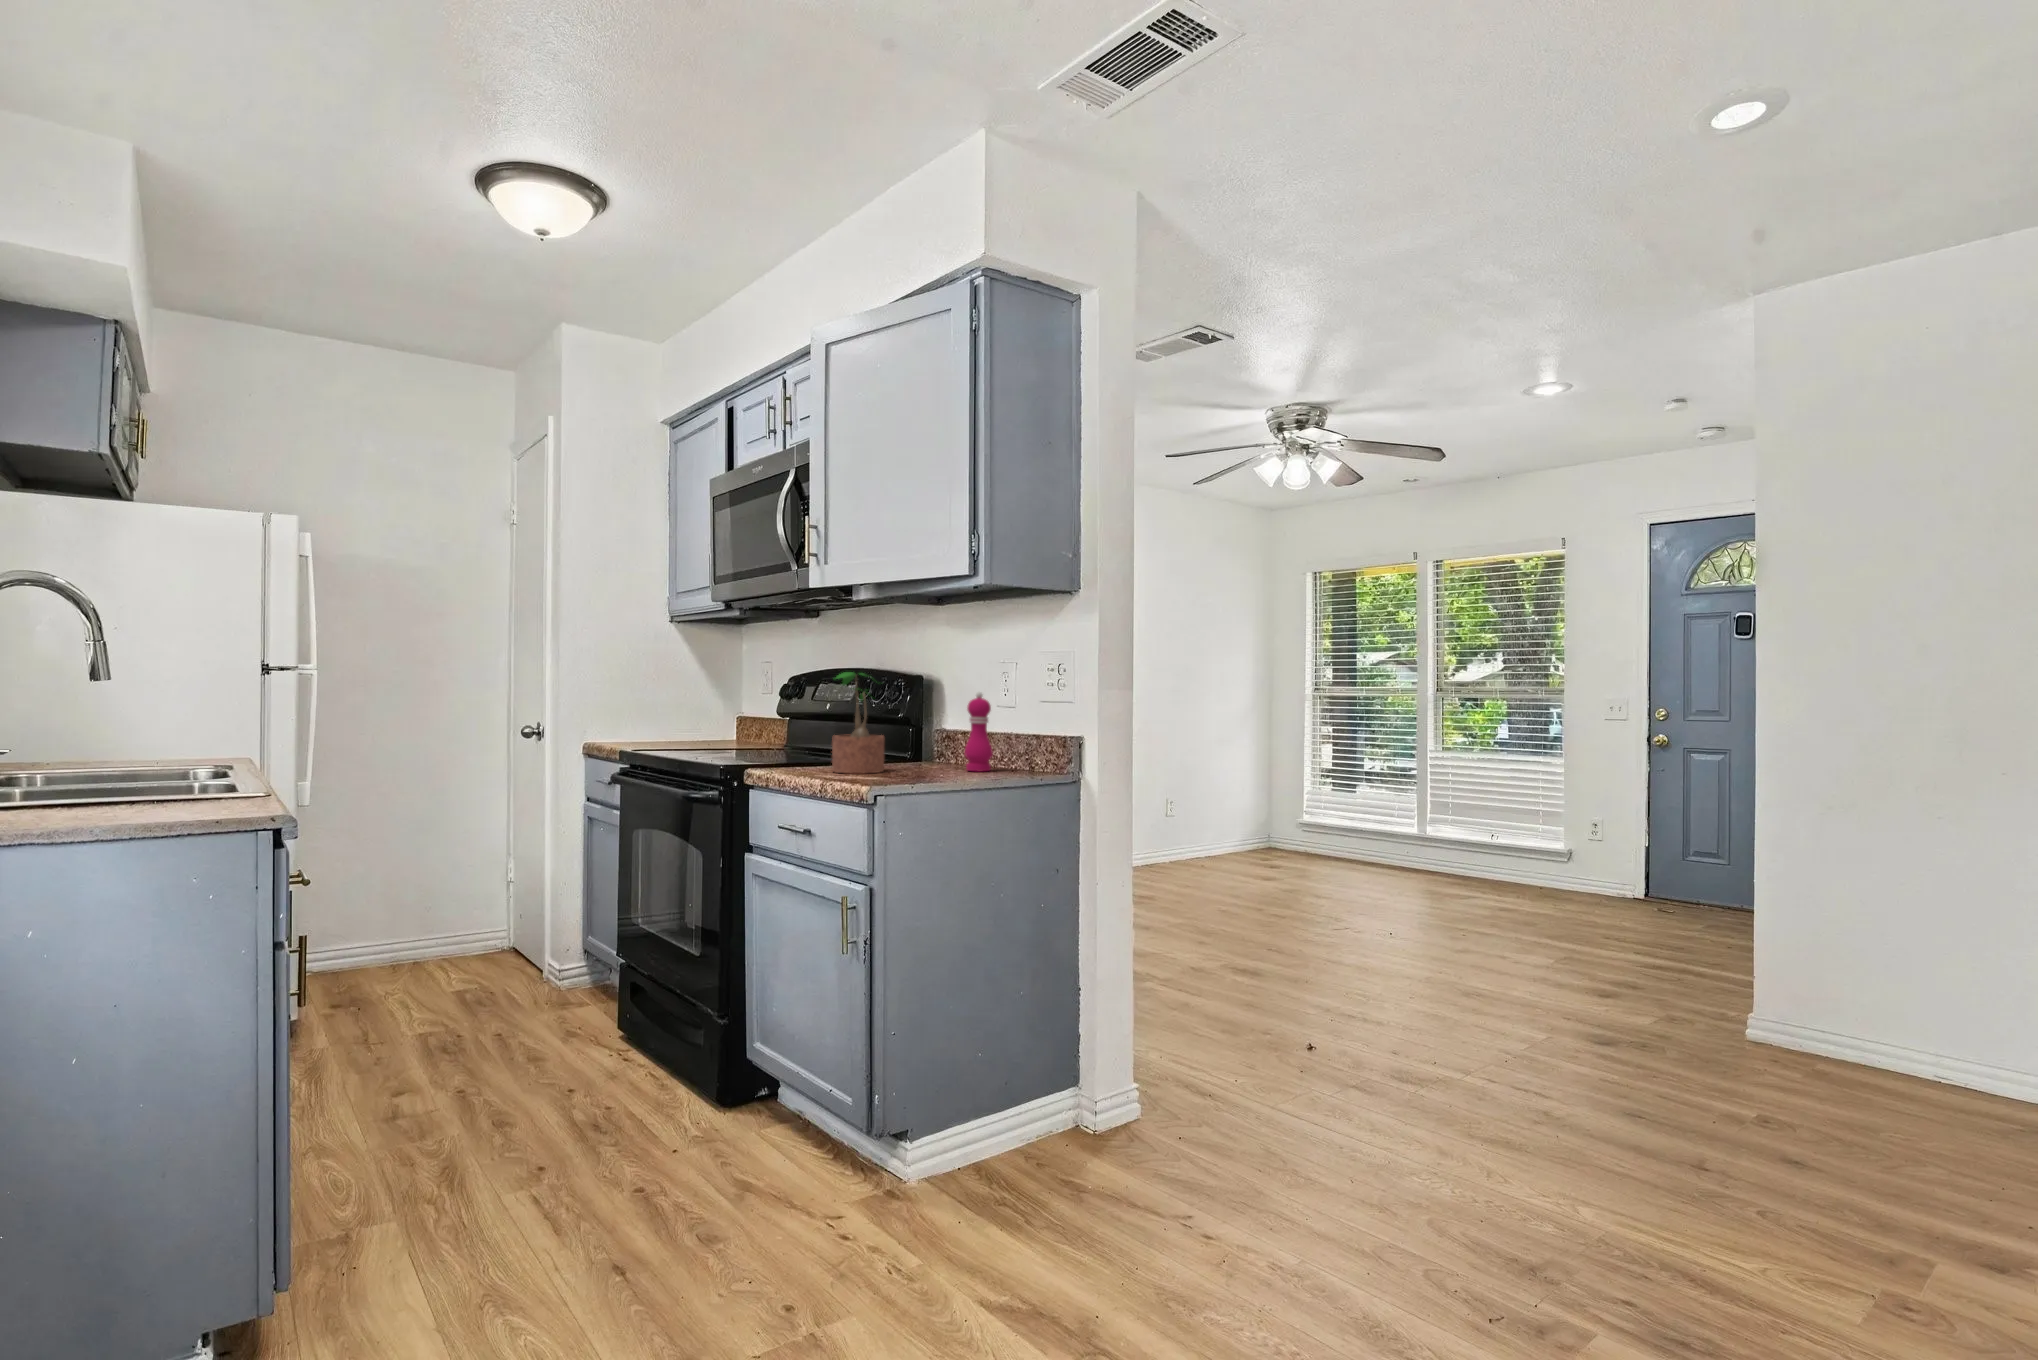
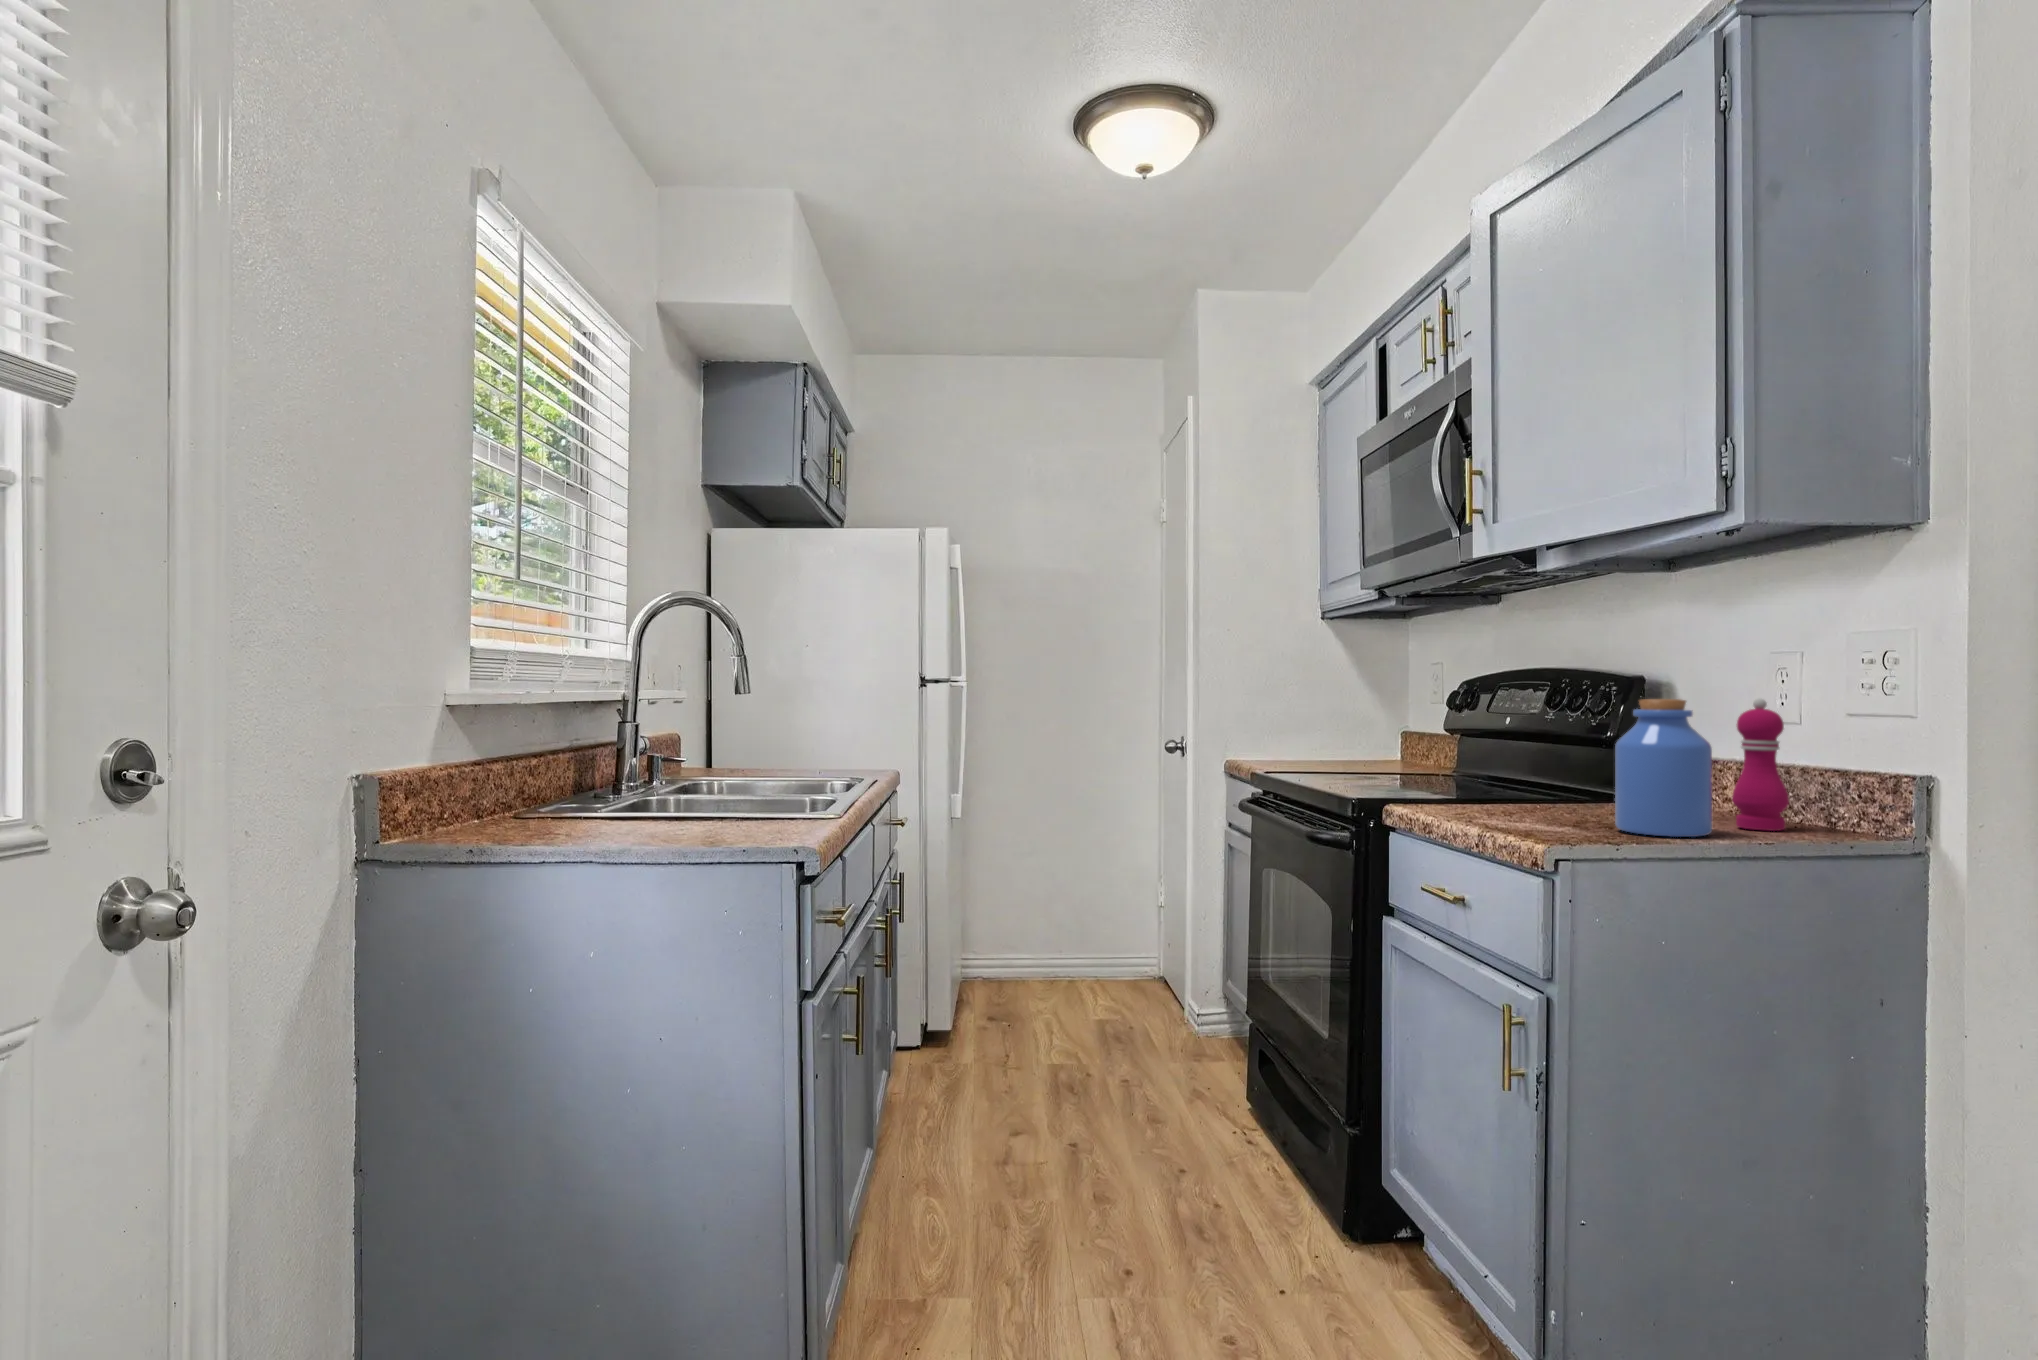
potted plant: present [832,672,884,774] -> none [1496,669,1586,822]
jar: none [902,692,955,777] -> present [1615,699,1712,837]

